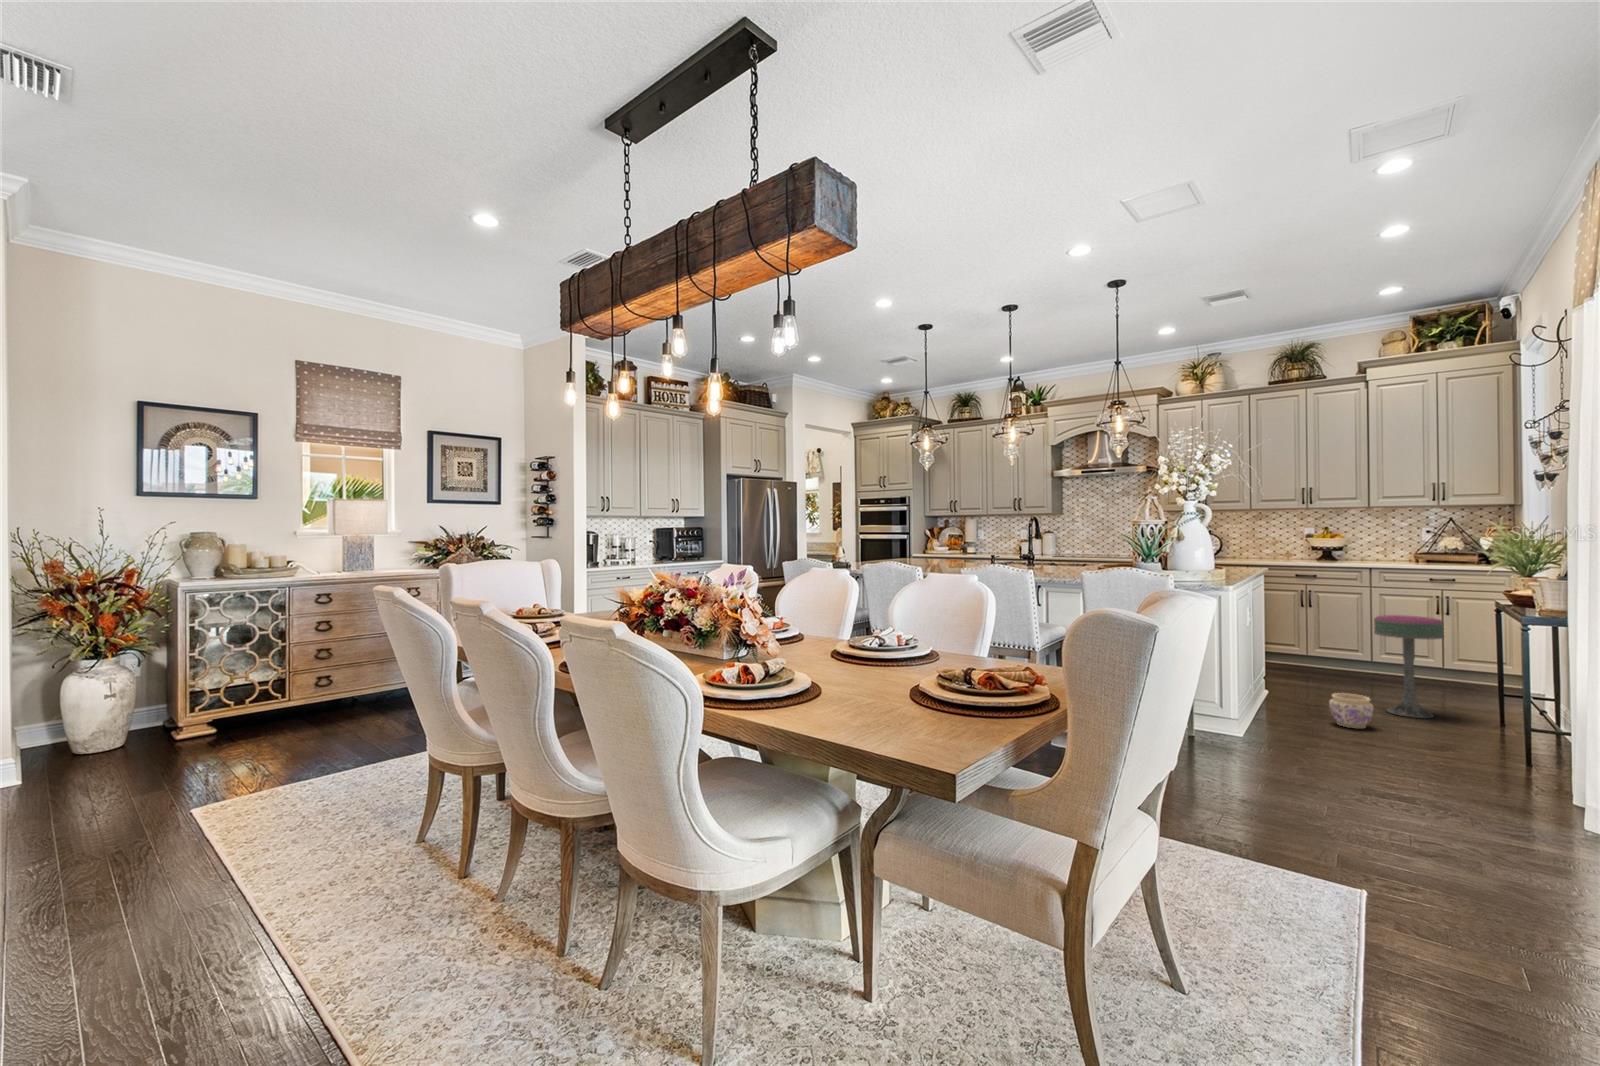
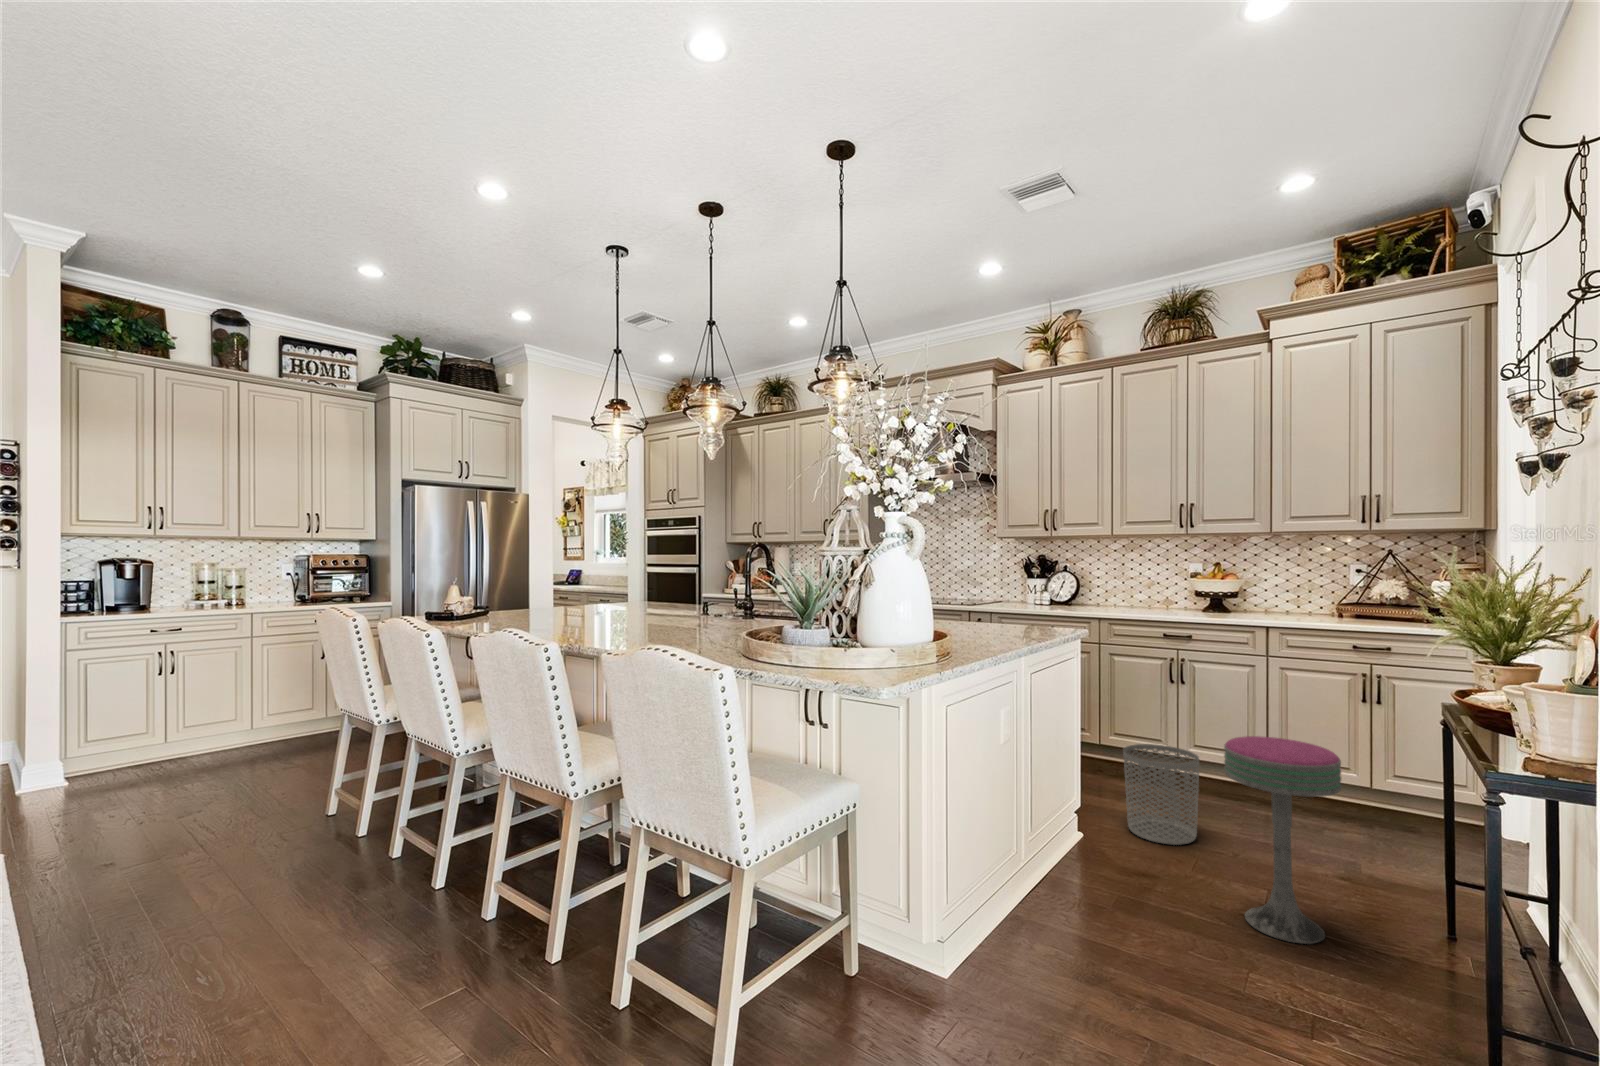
waste bin: none [1289,636,1340,691] -> present [1123,744,1199,845]
planter: present [1329,693,1374,729] -> none [1116,902,1192,988]

